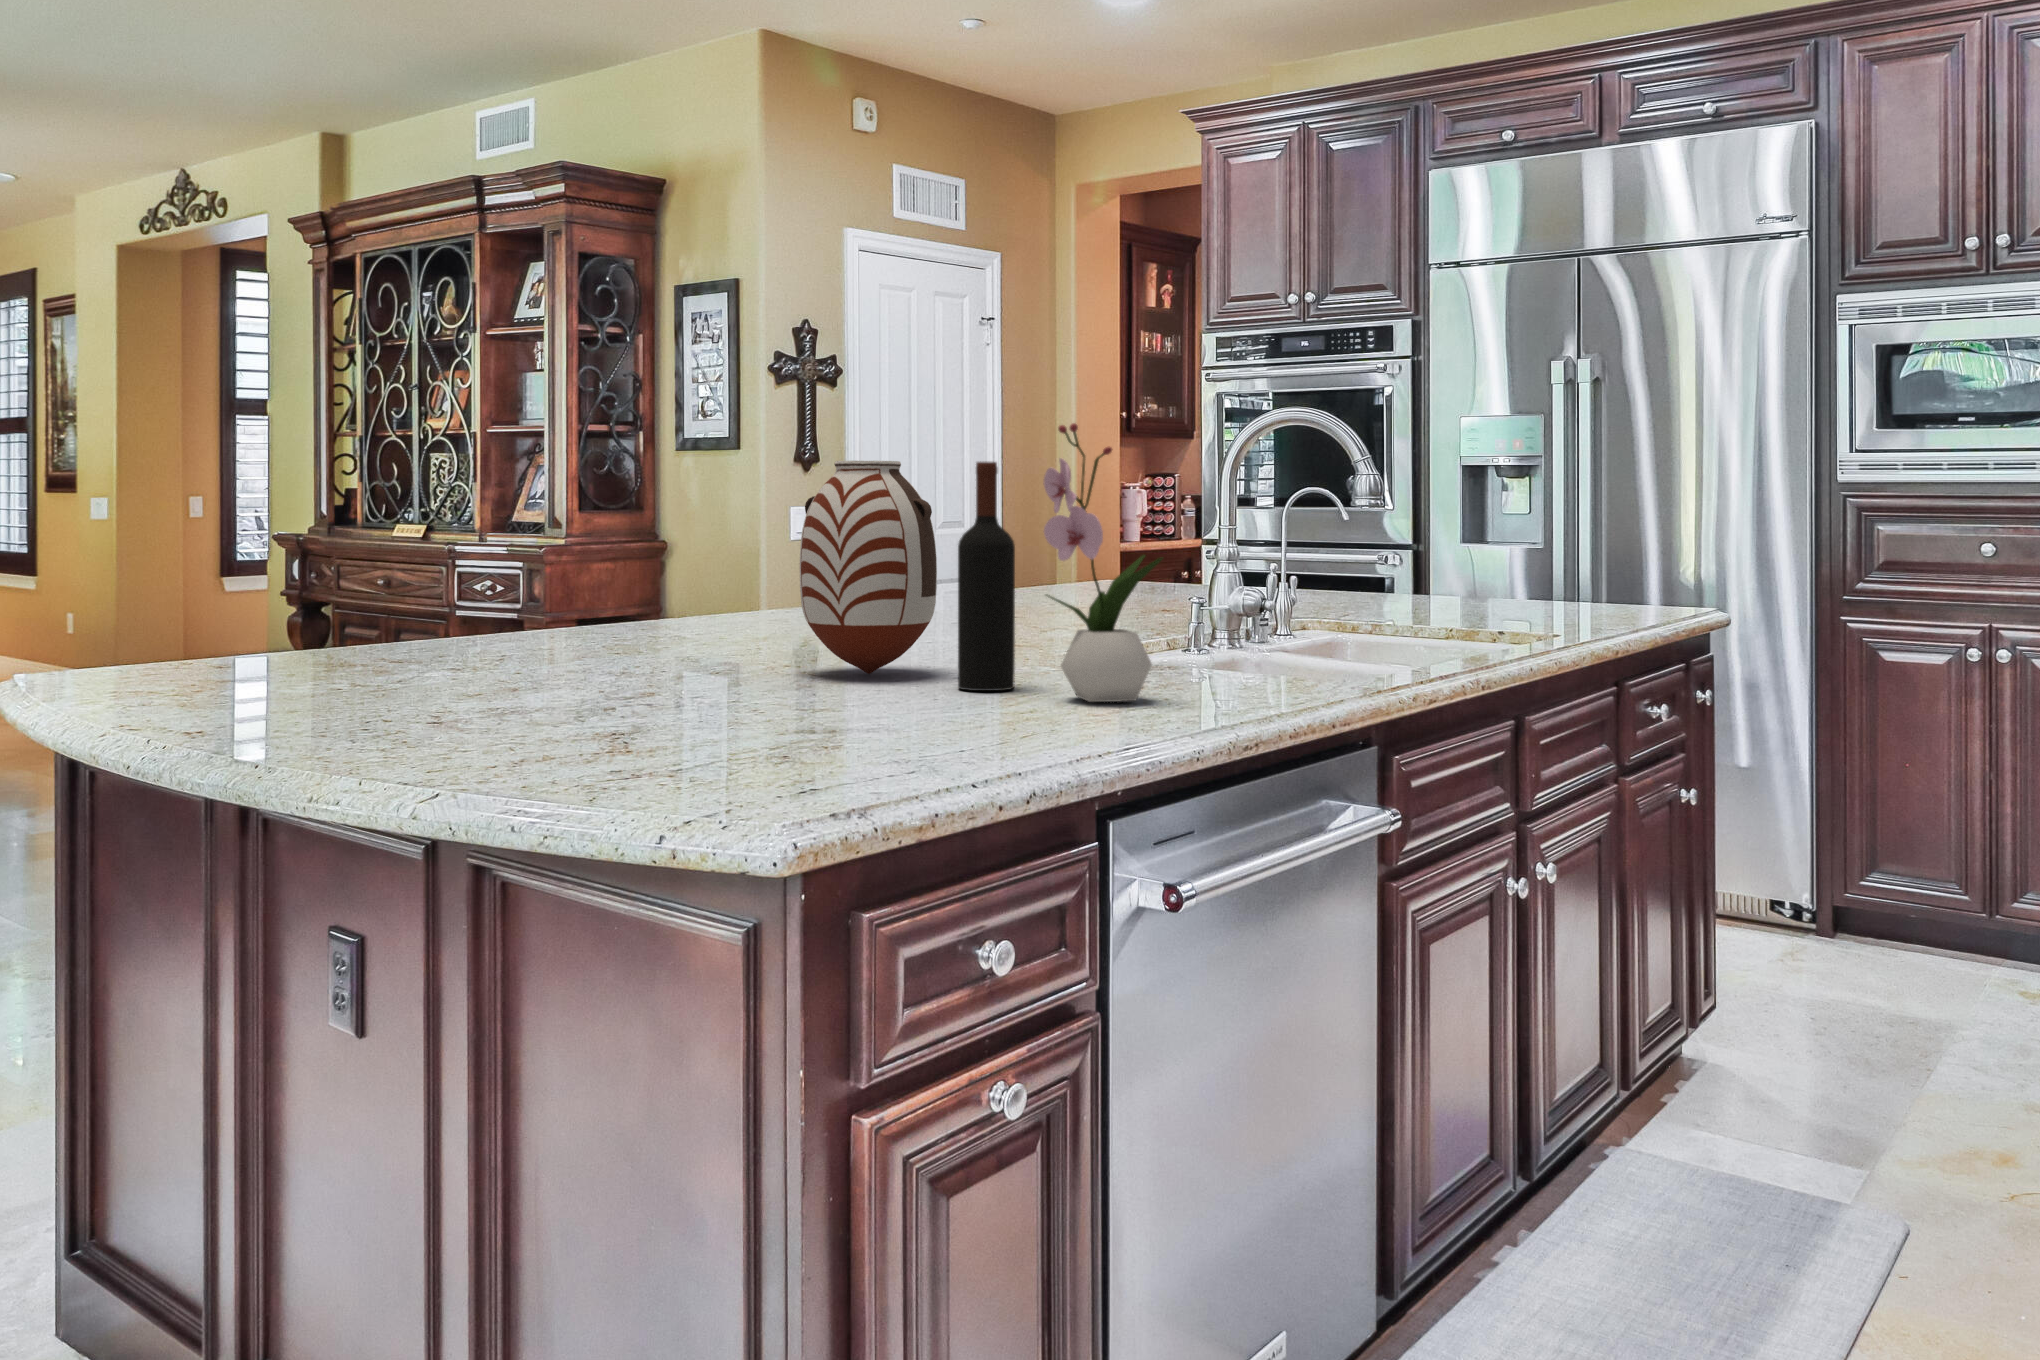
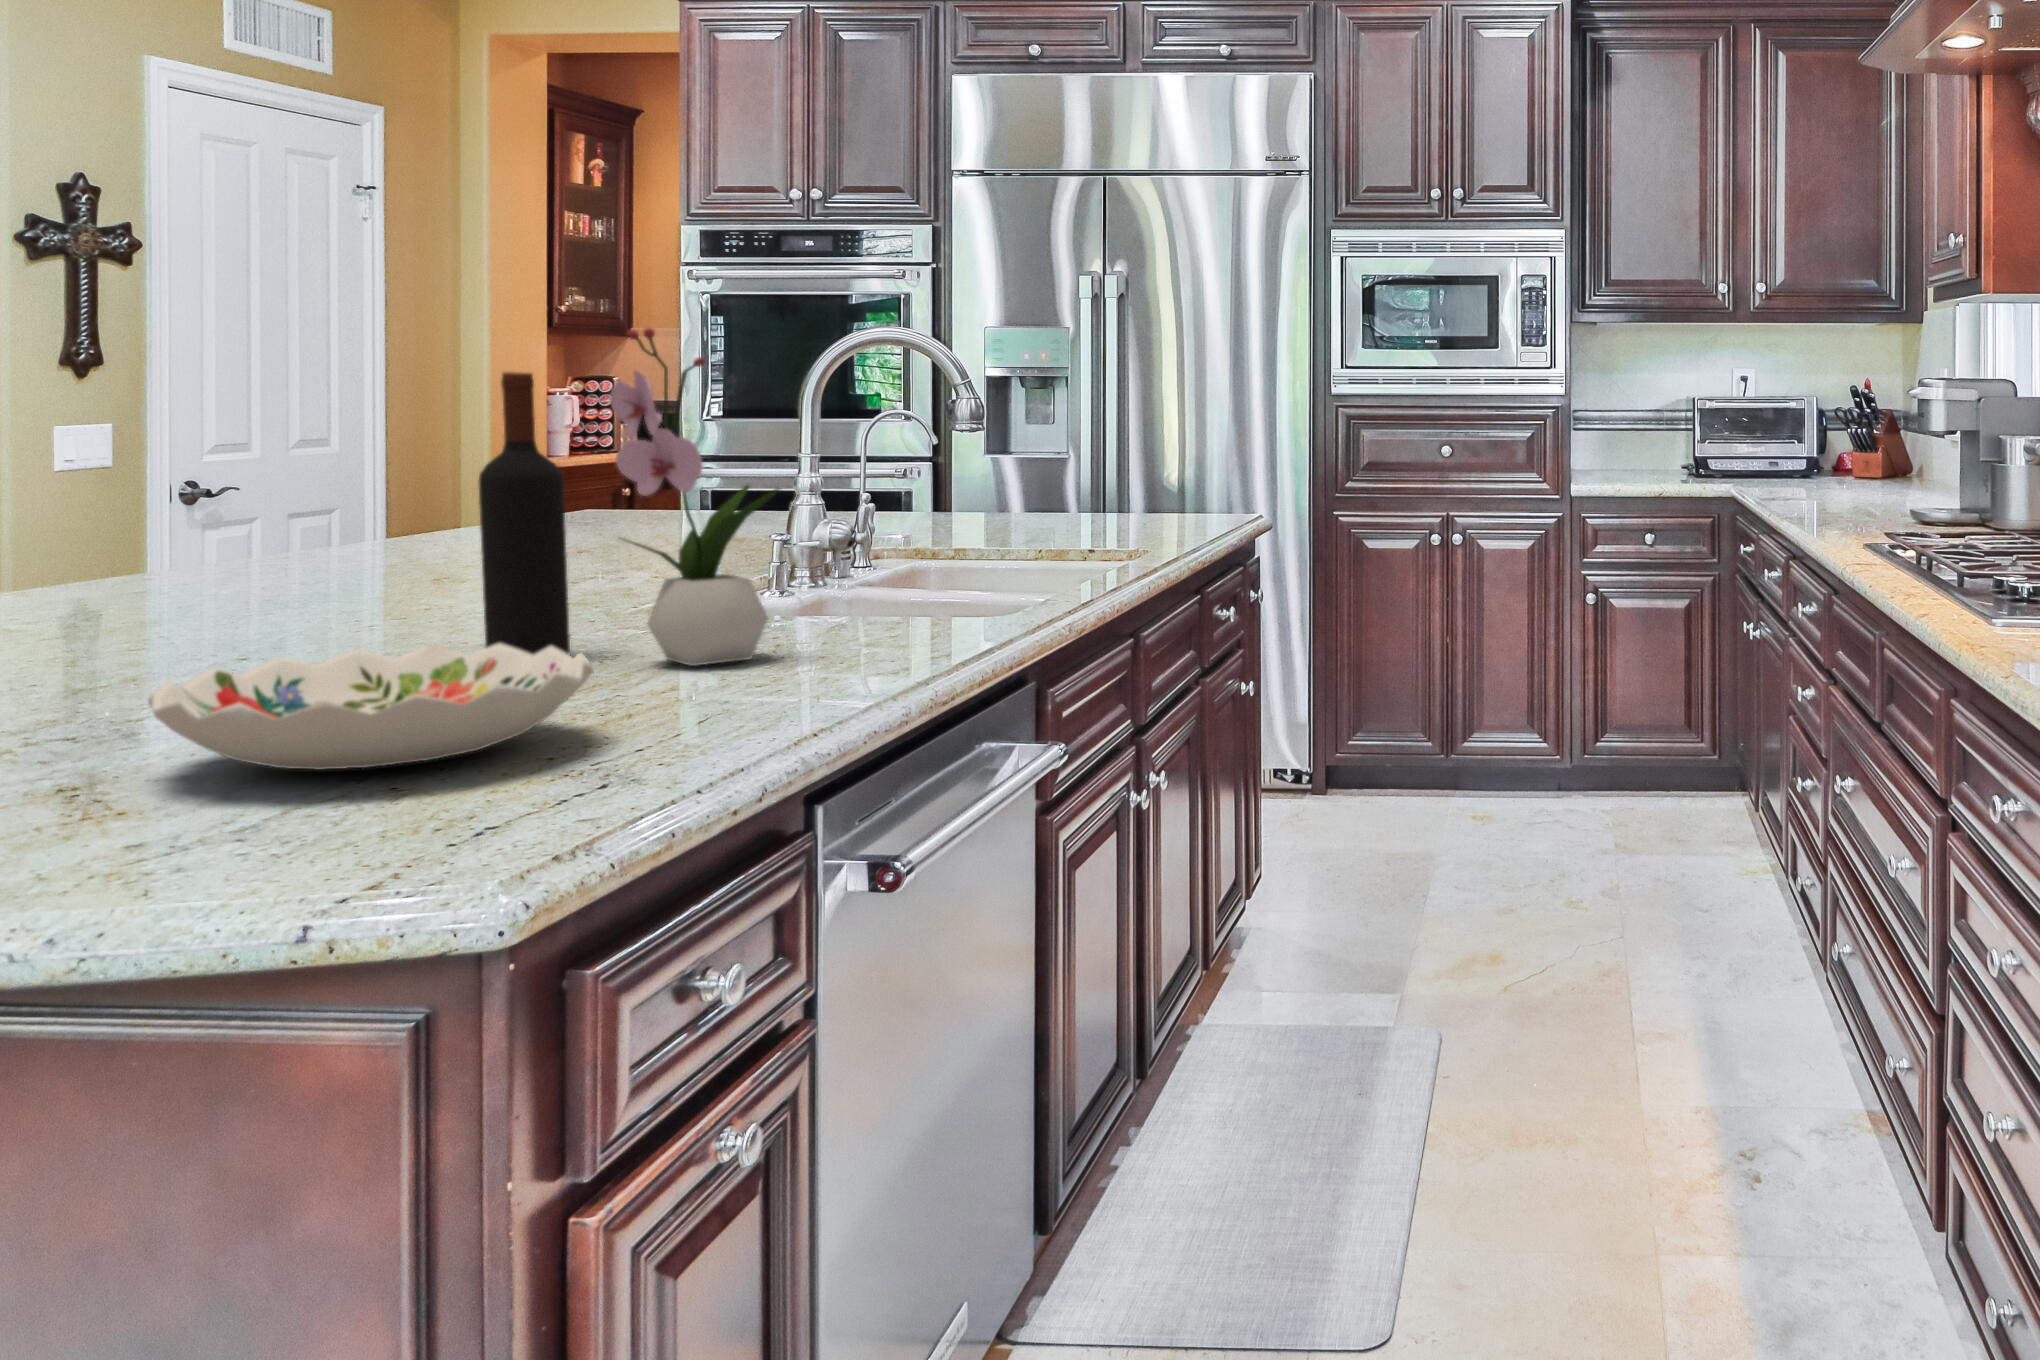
vase: present [800,461,937,674] -> none [204,368,433,652]
decorative bowl: none [725,663,989,742] -> present [148,643,594,770]

